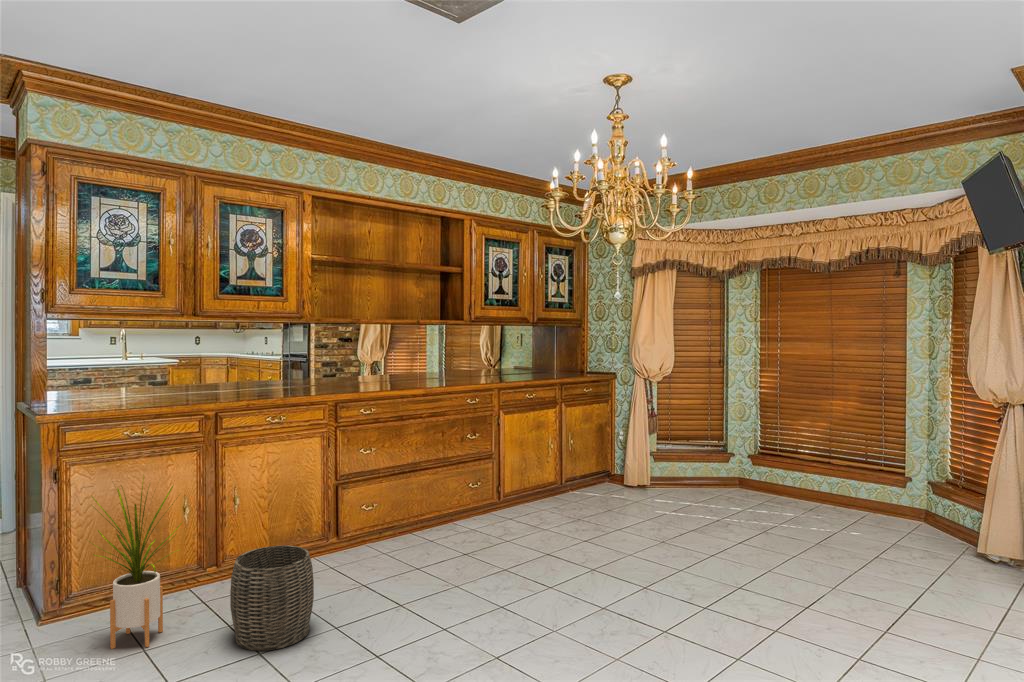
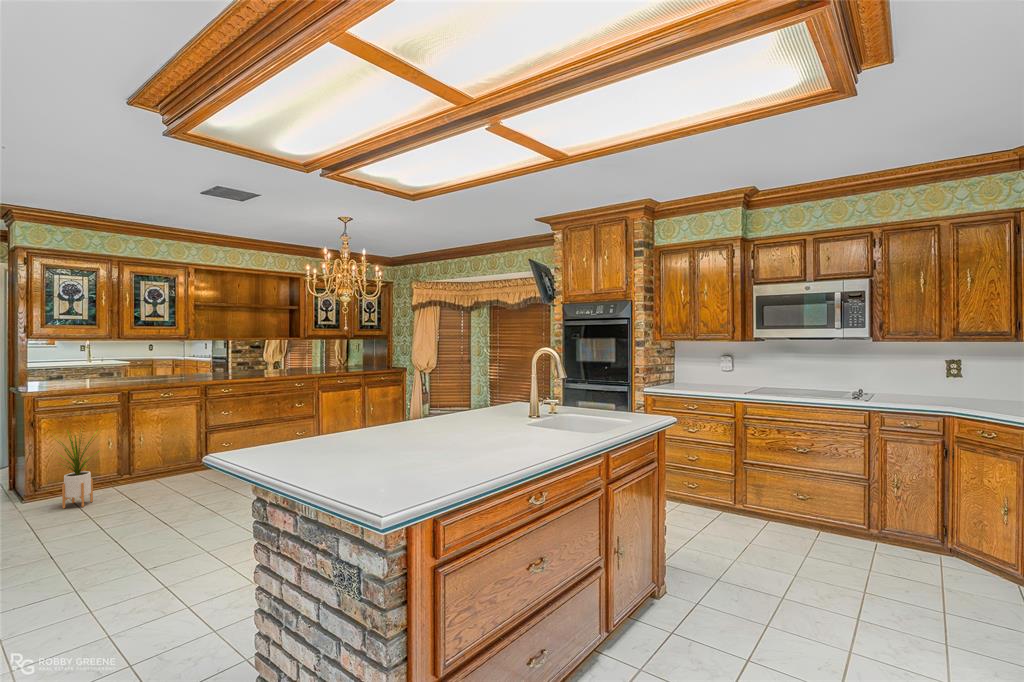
woven basket: present [230,545,314,651] -> none [129,457,177,506]

